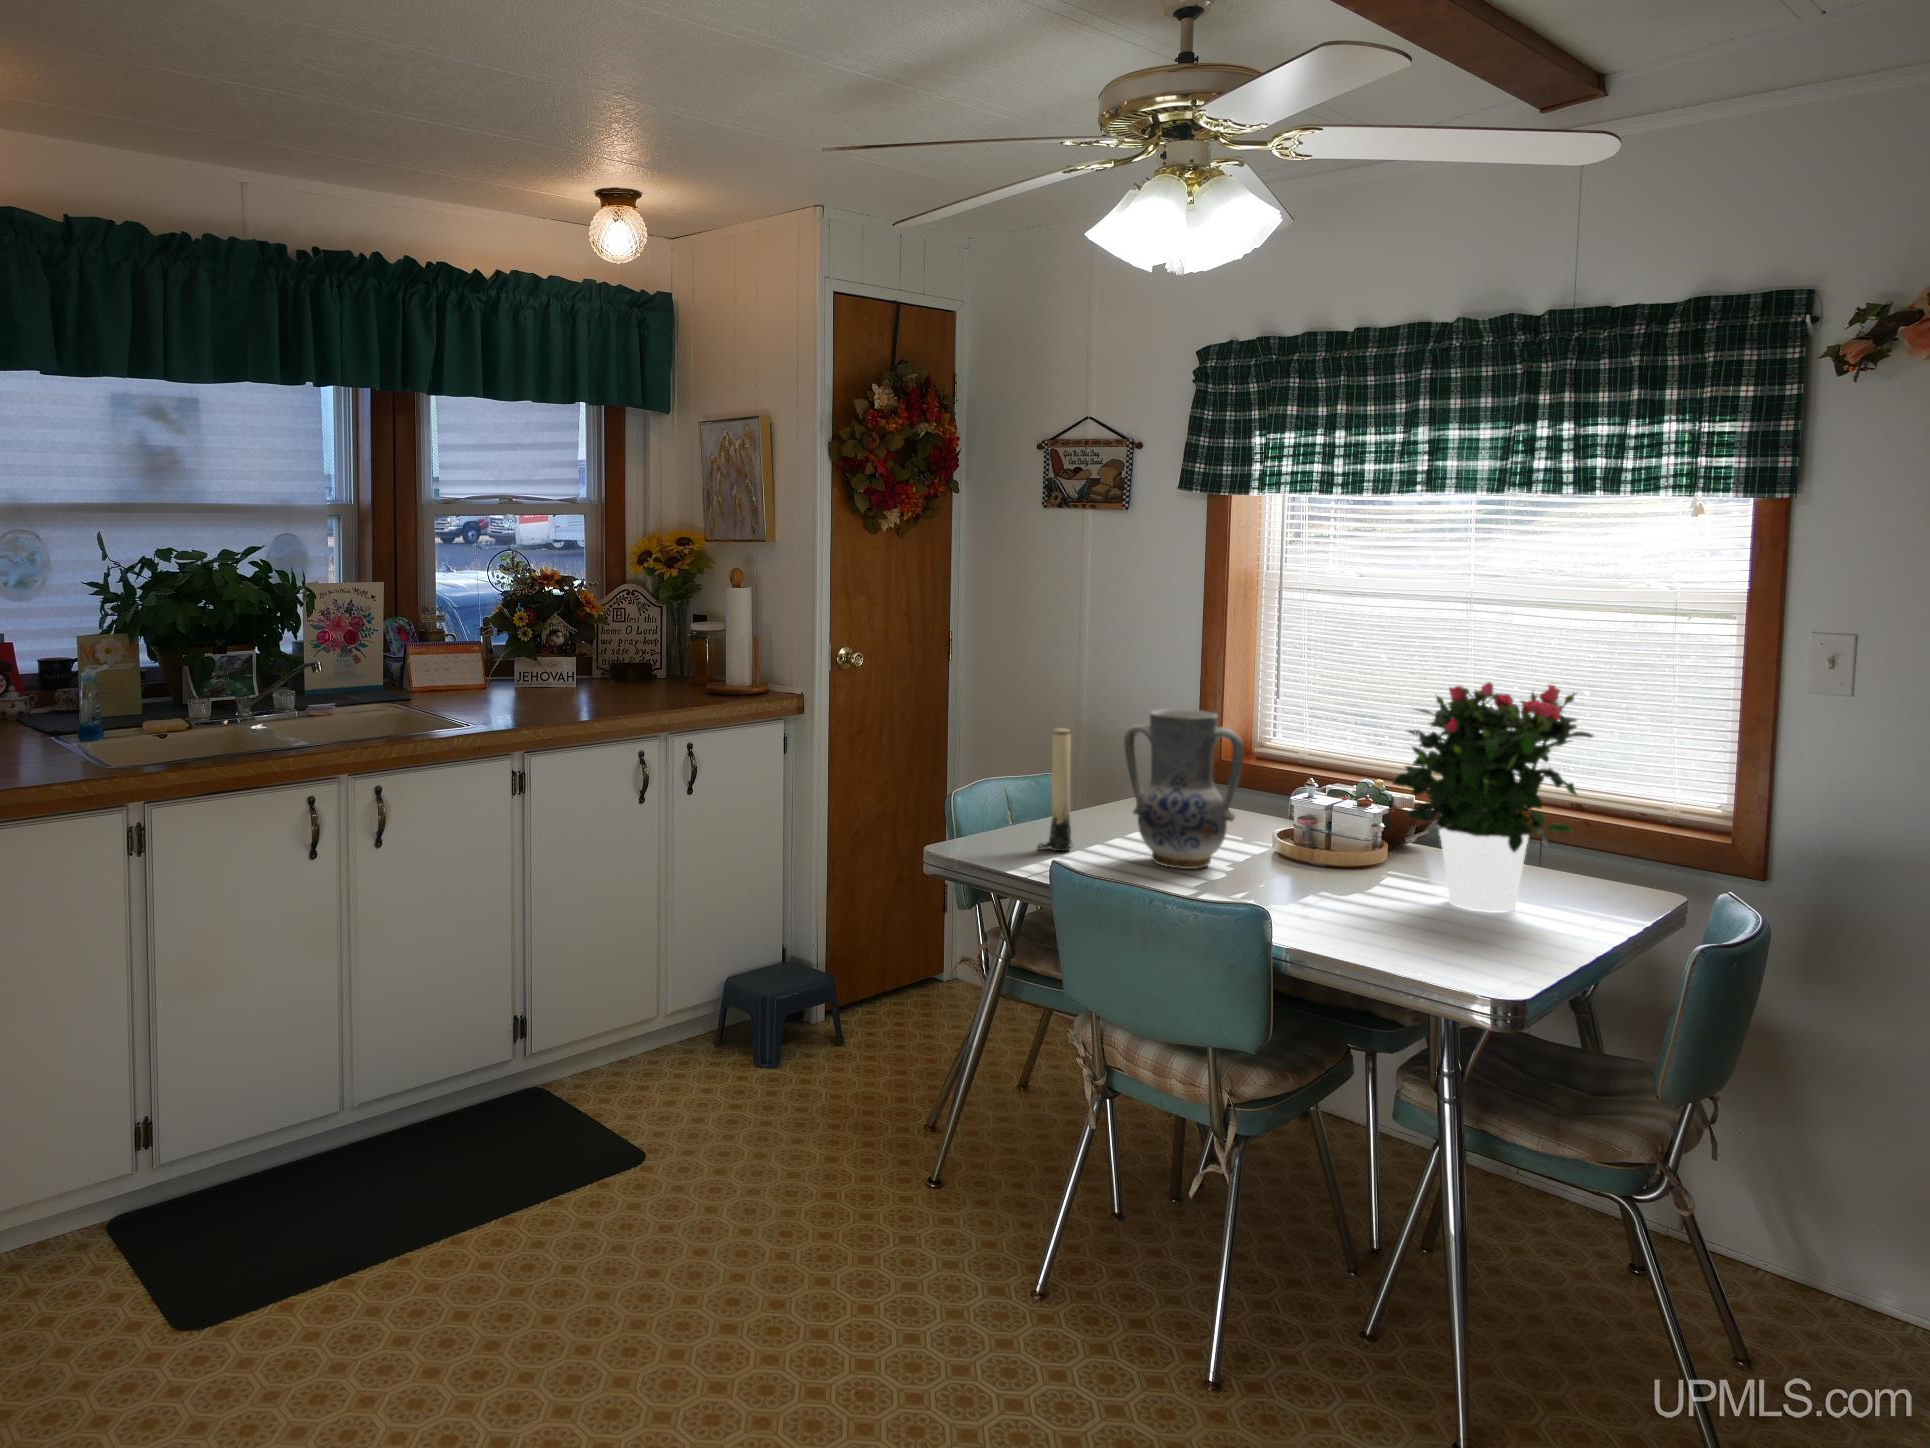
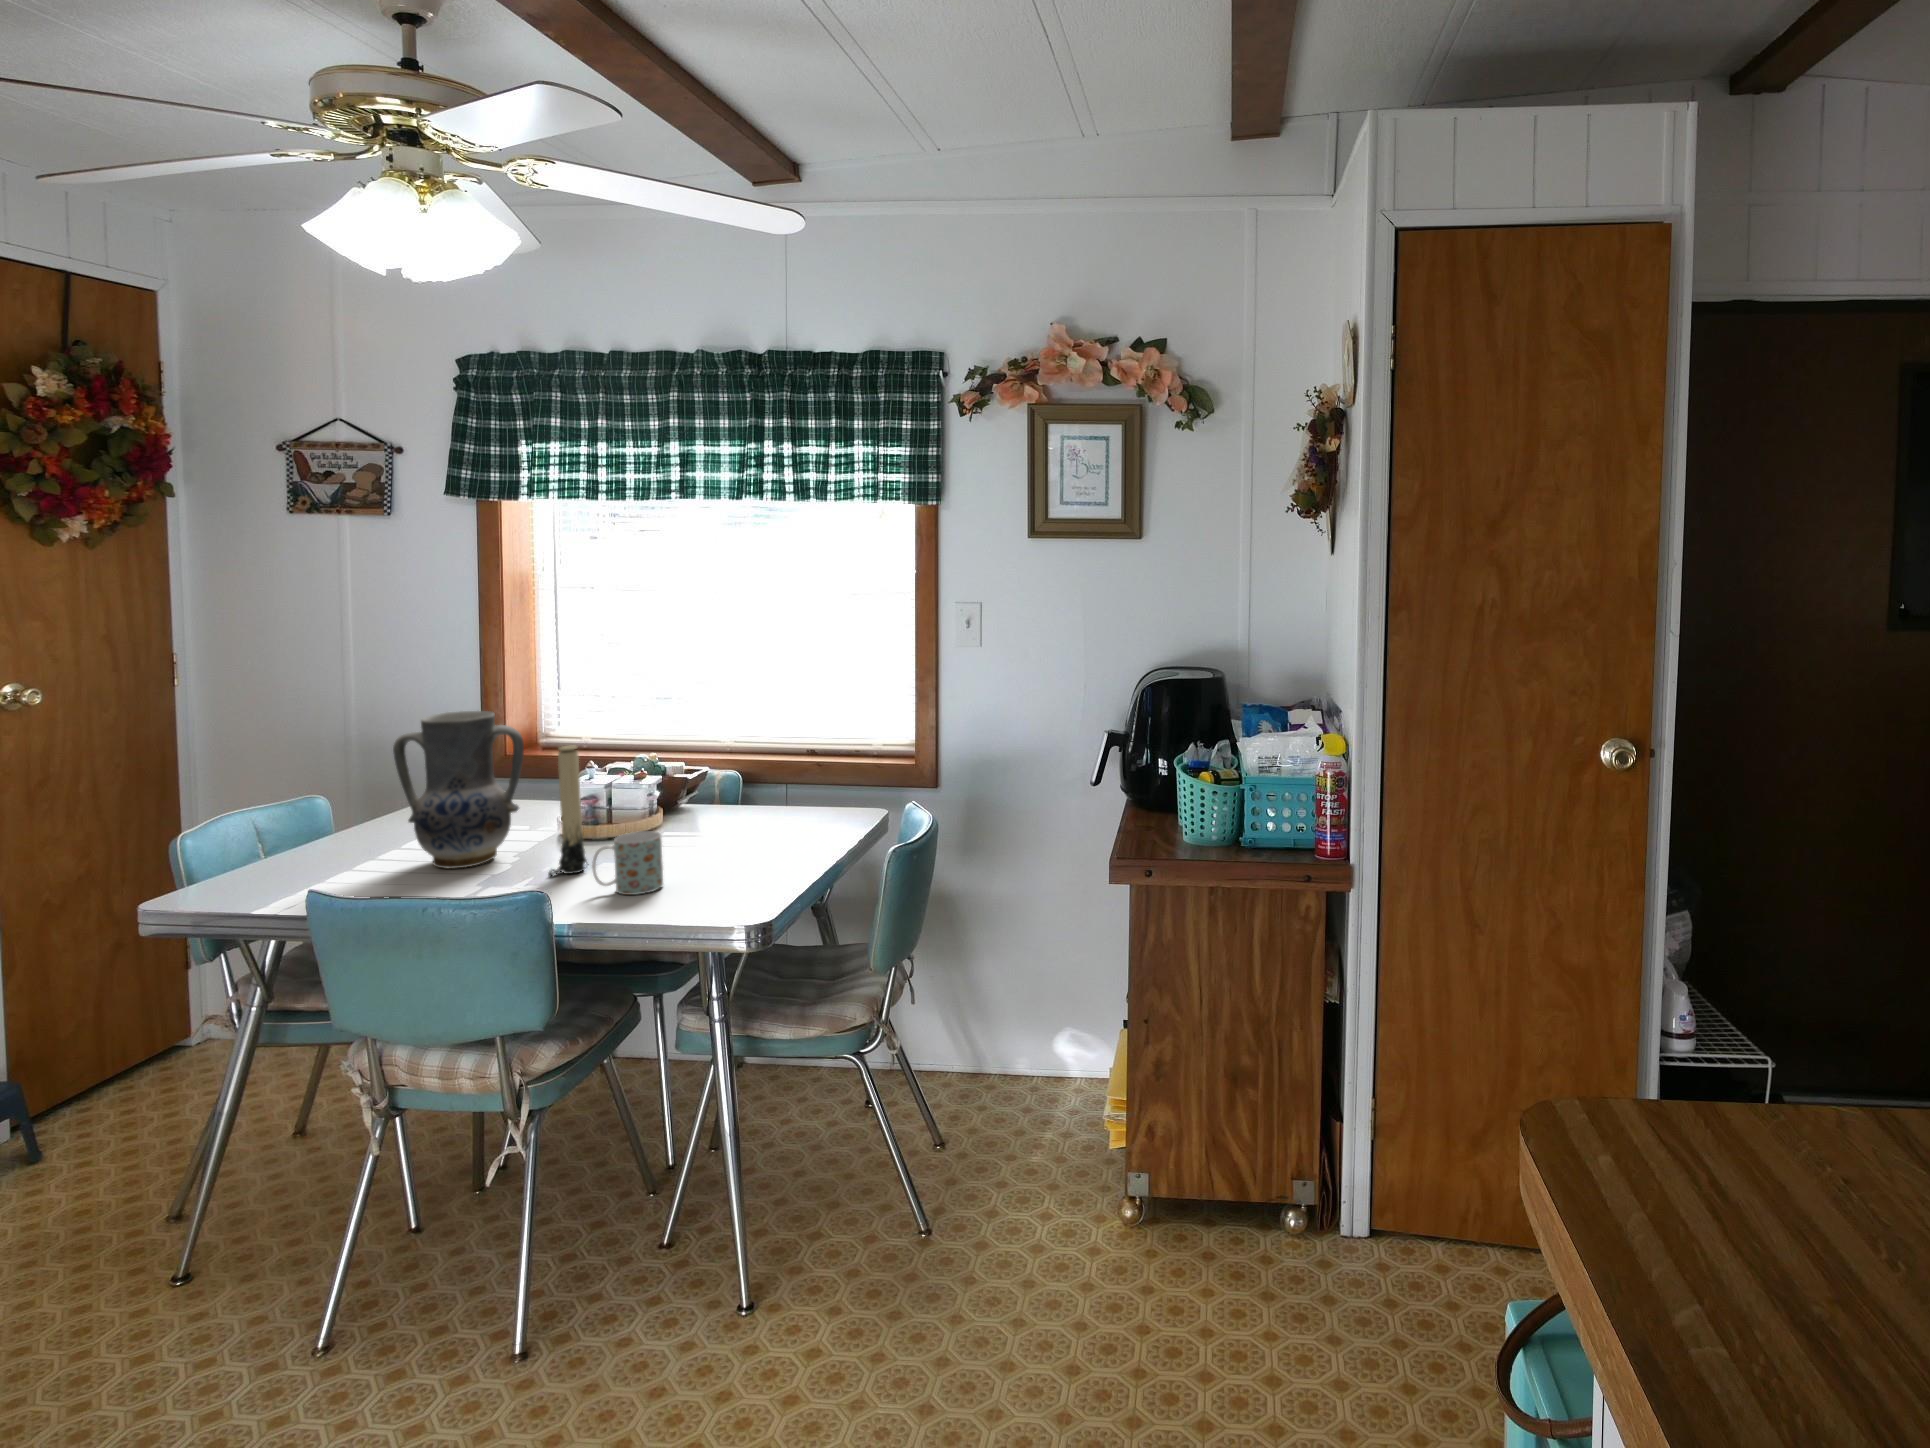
potted flower: present [1393,682,1593,911] -> none [663,657,820,850]
candle: present [1037,729,1071,851] -> present [548,746,589,877]
mug: none [1309,861,1386,931] -> present [592,831,663,895]

